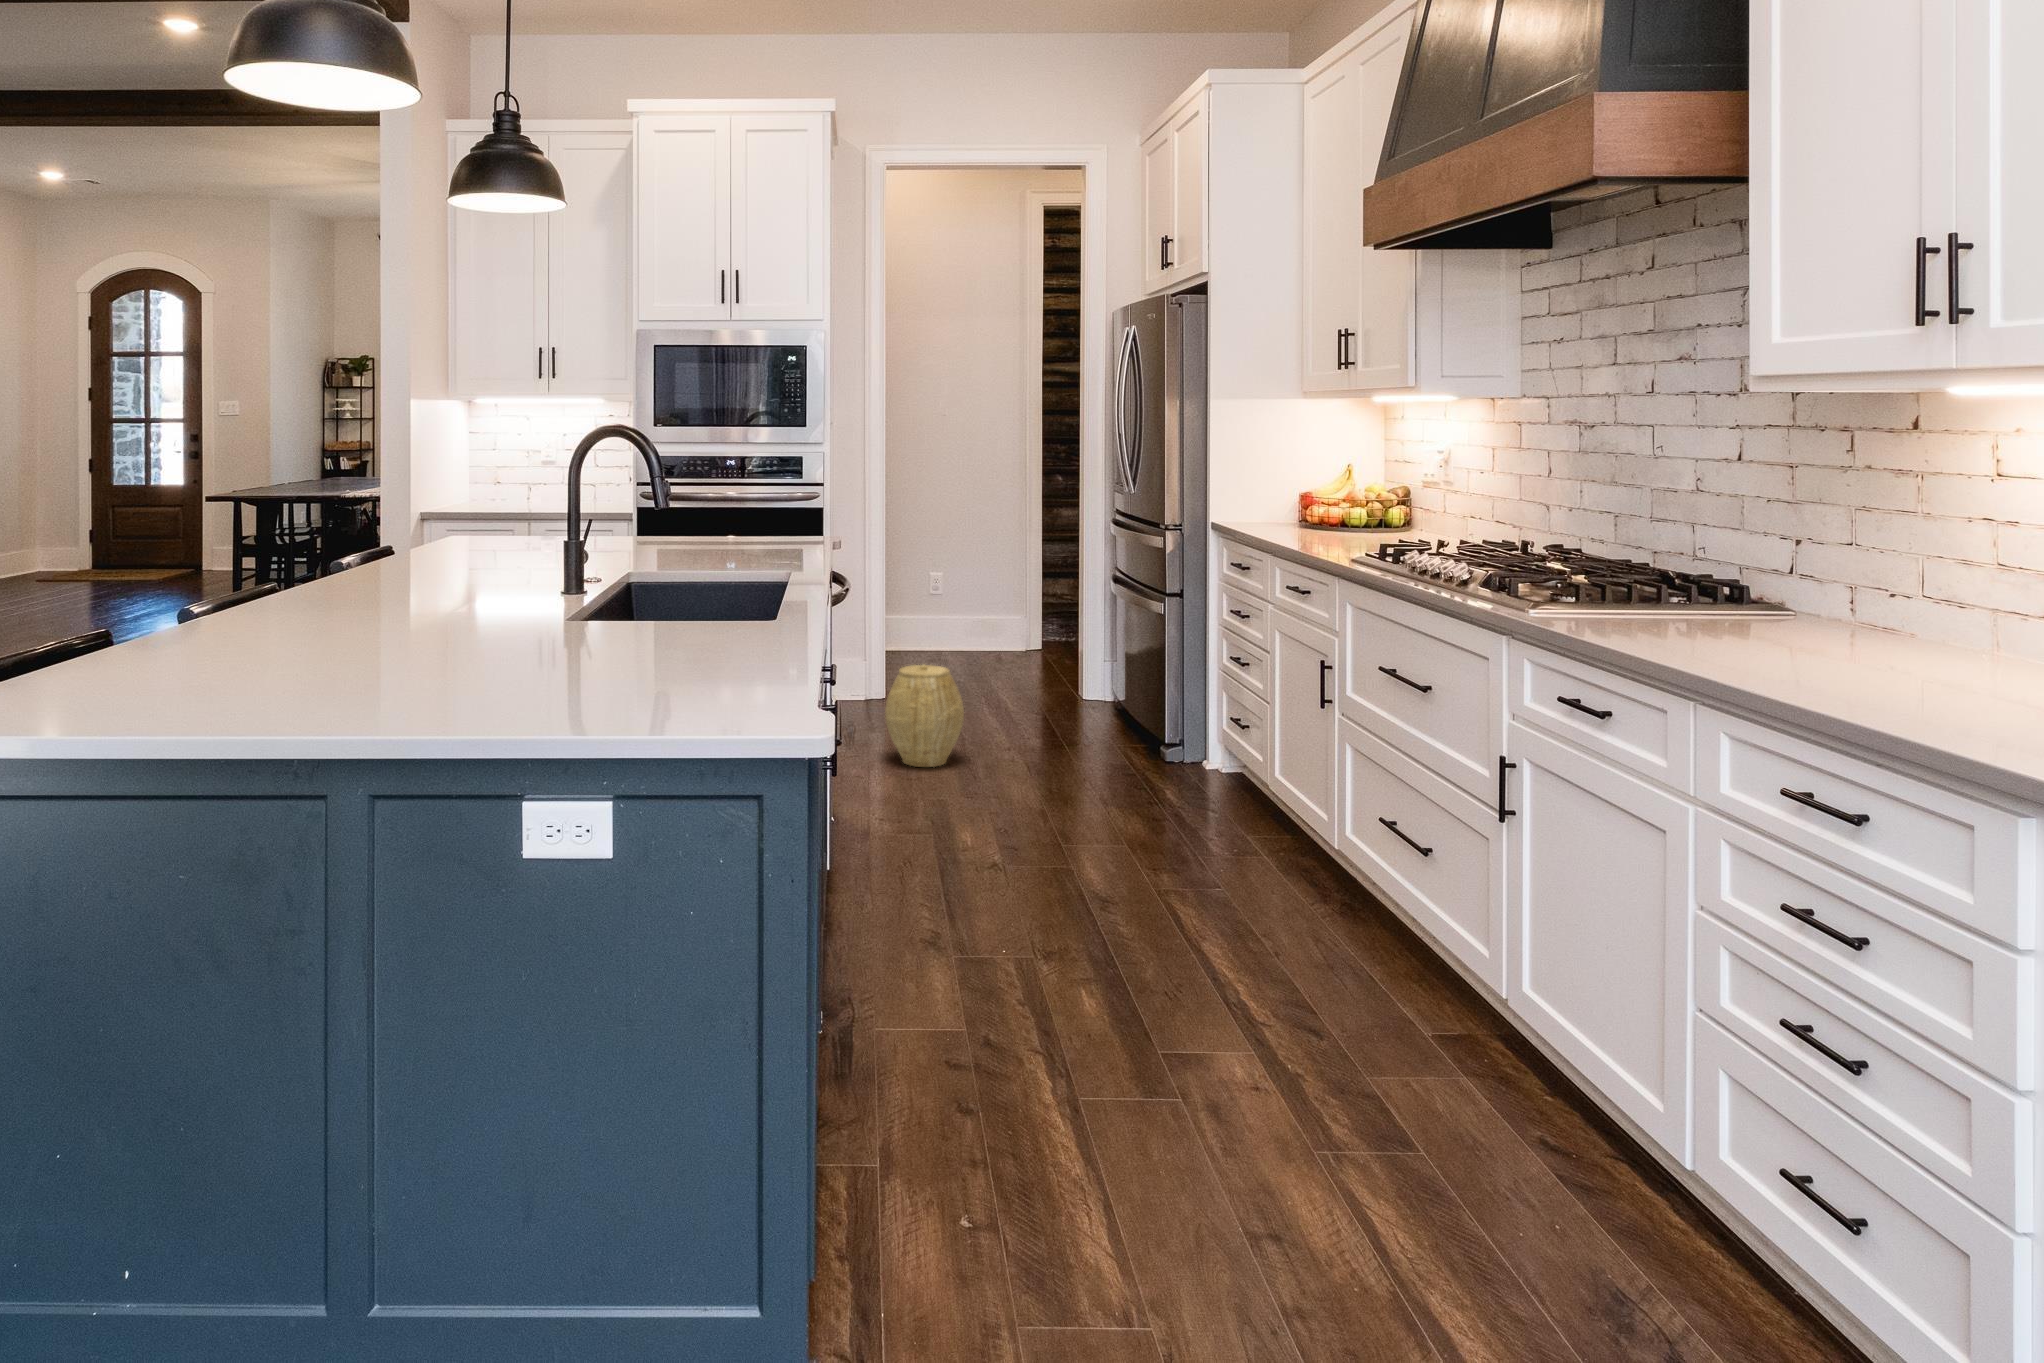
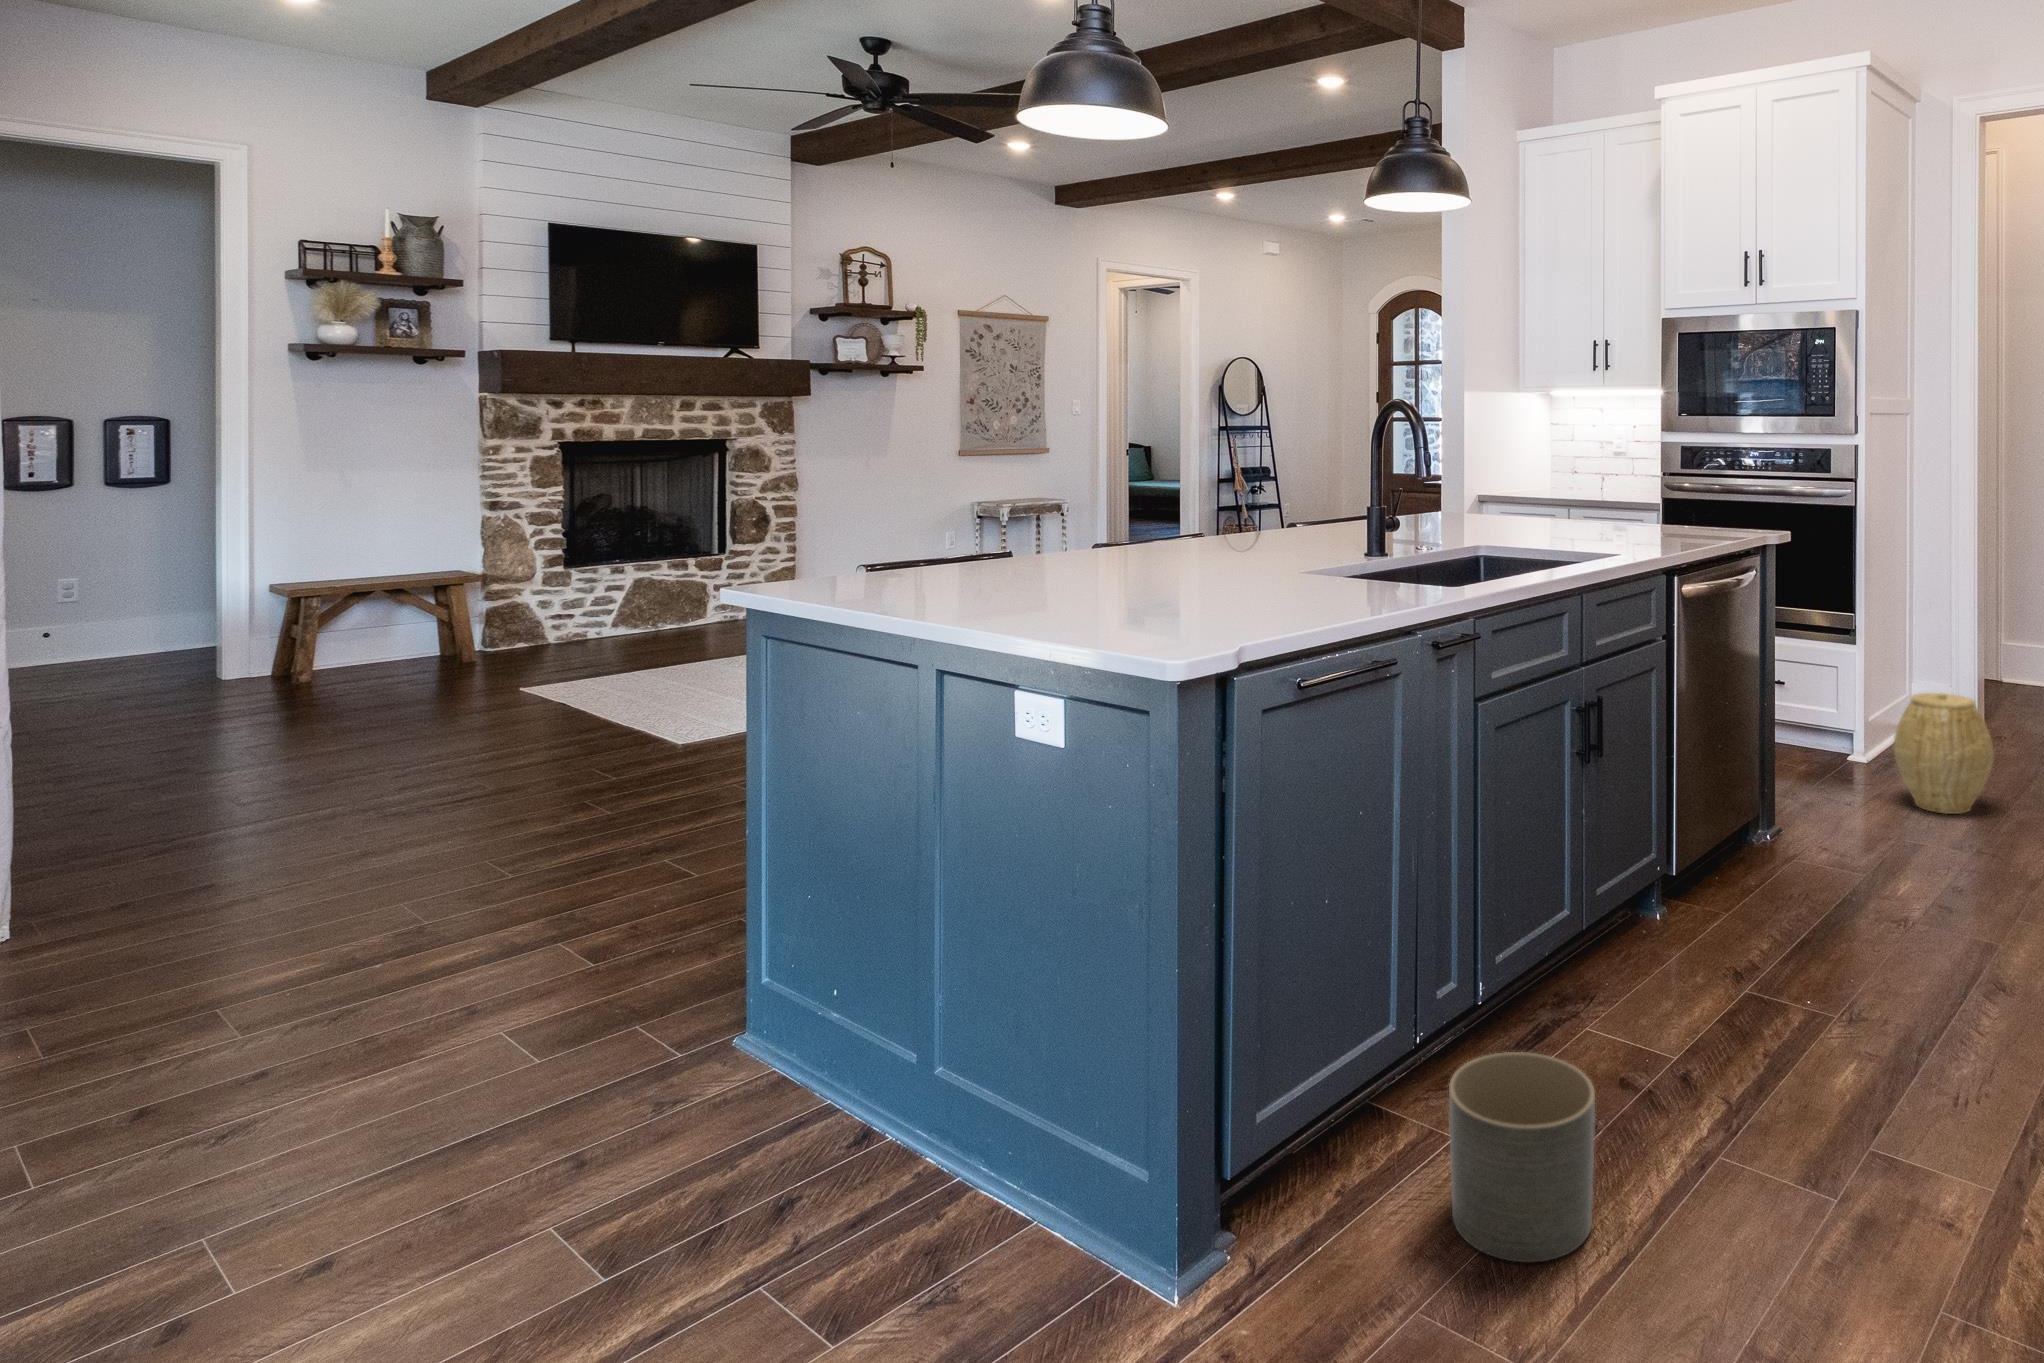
planter: none [901,1021,1032,1205] -> present [1449,1052,1595,1262]

